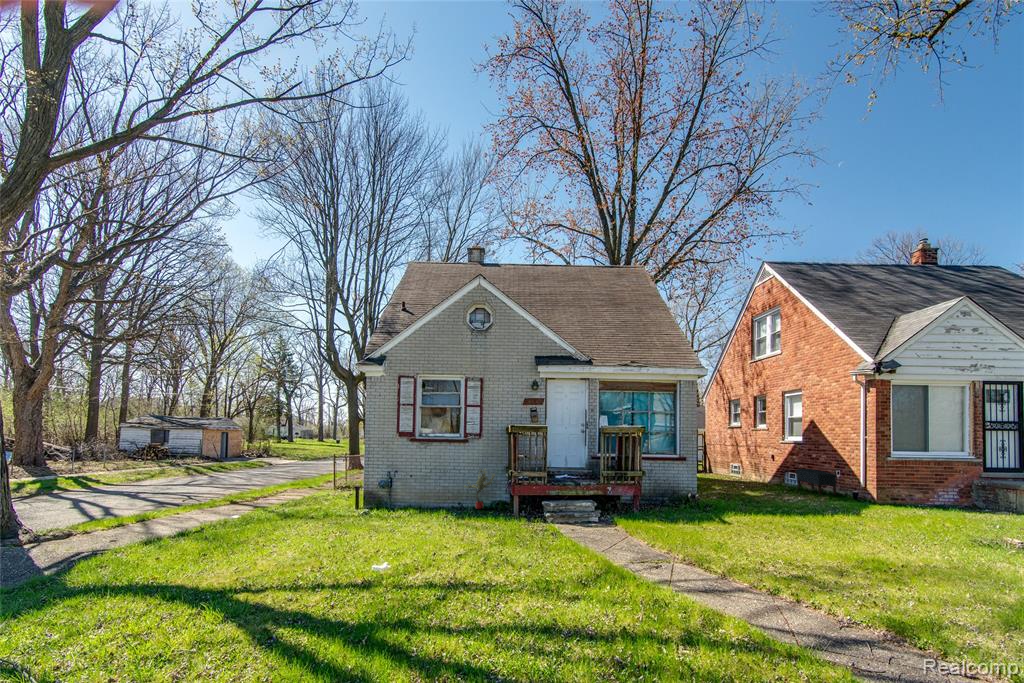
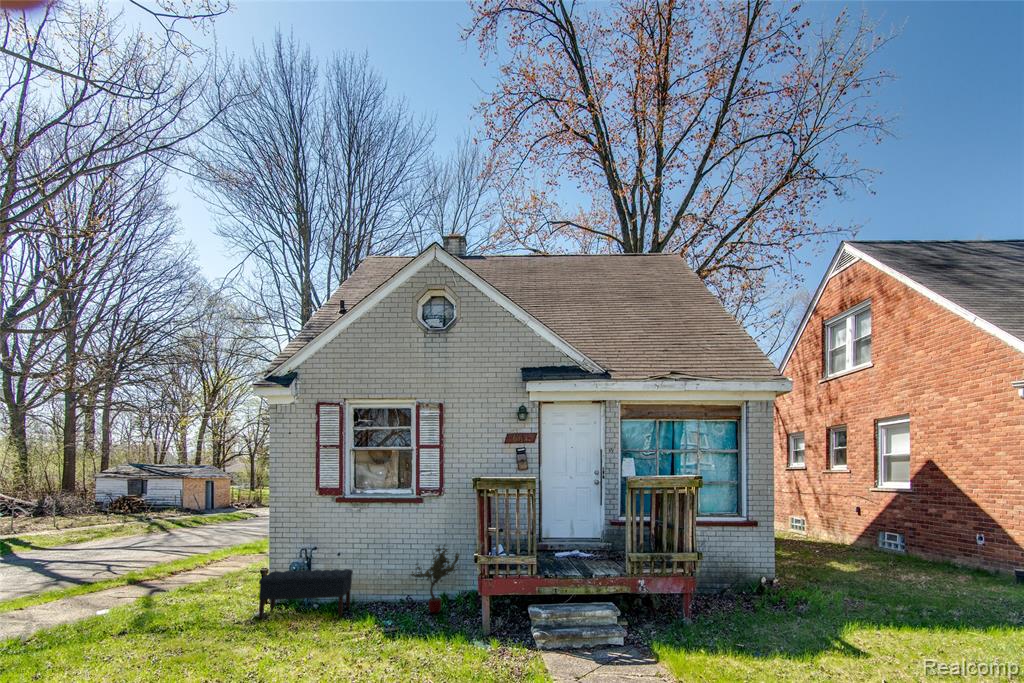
bench: present [796,469,836,495] -> present [258,569,353,619]

